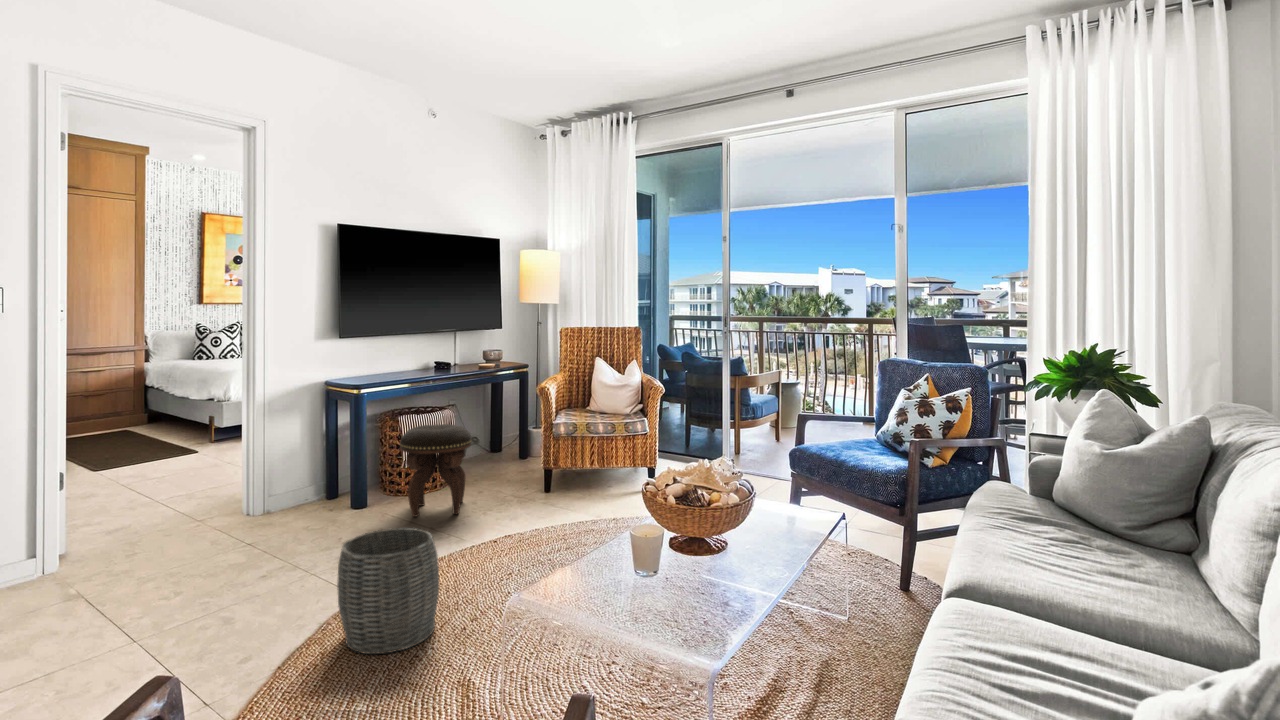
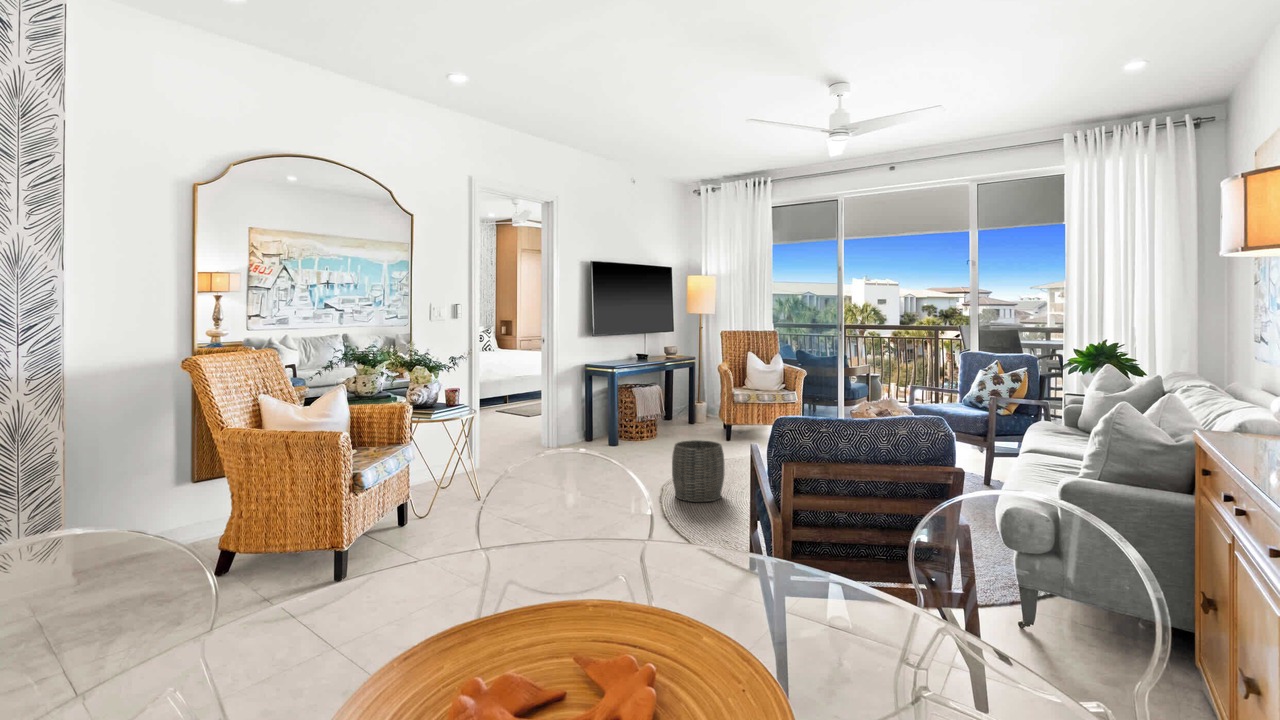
footstool: present [400,424,472,517] -> none [641,393,685,451]

